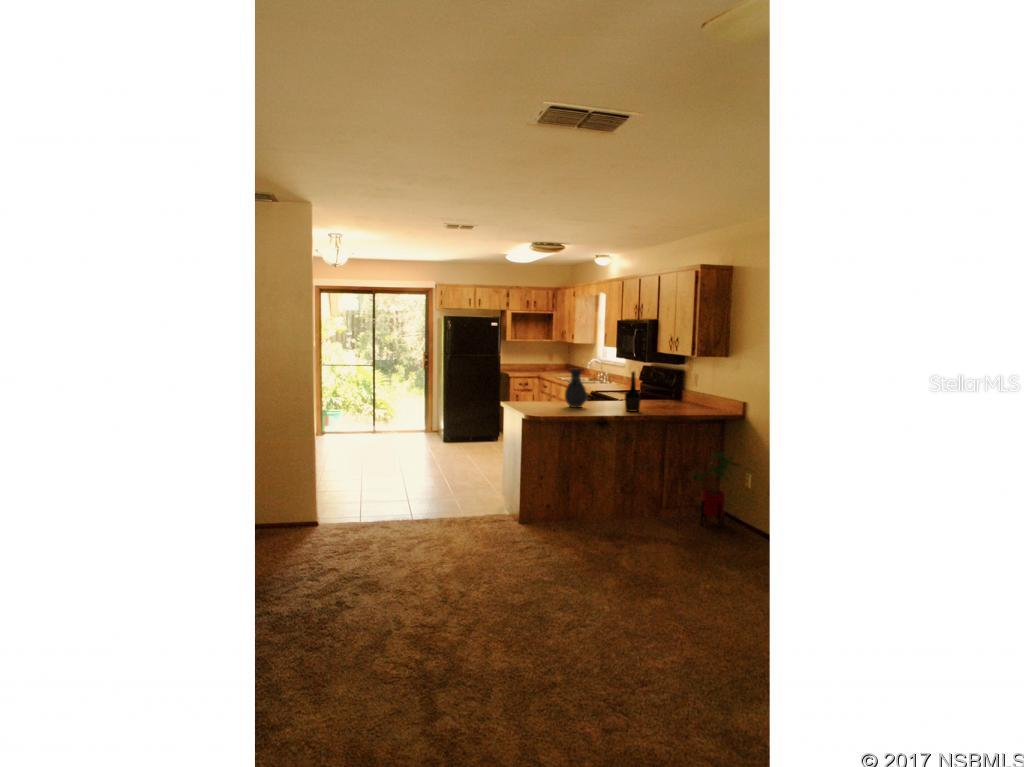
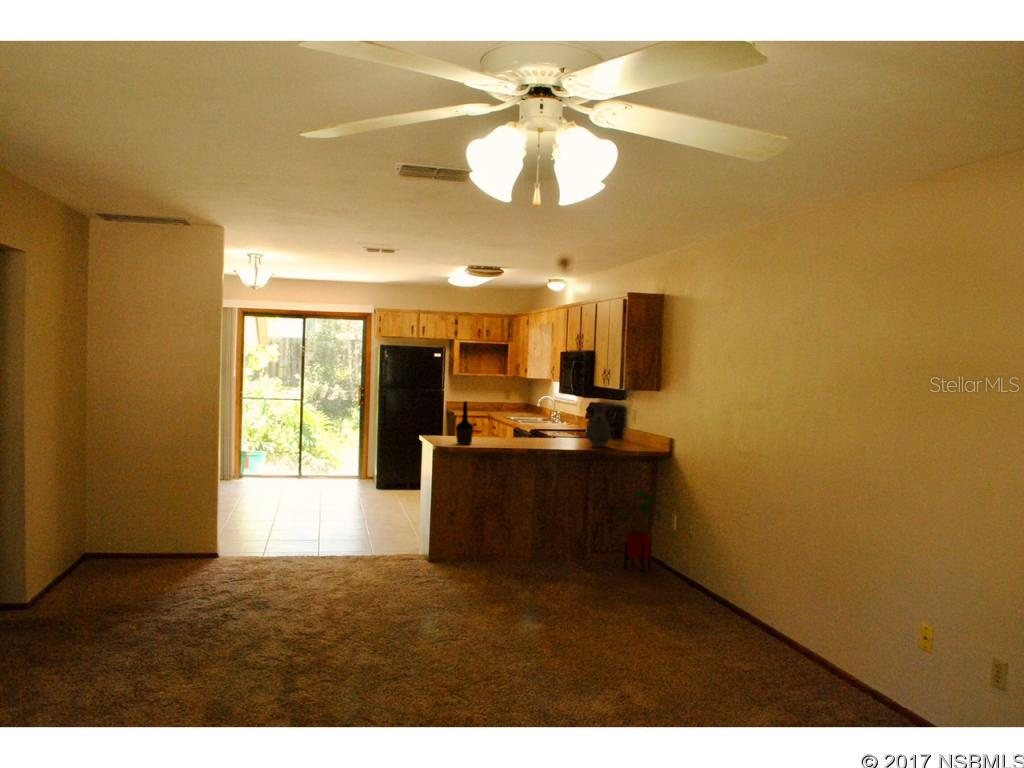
vase: present [565,369,587,408] -> present [587,405,611,447]
bottle: present [625,372,641,411] -> present [456,401,473,444]

